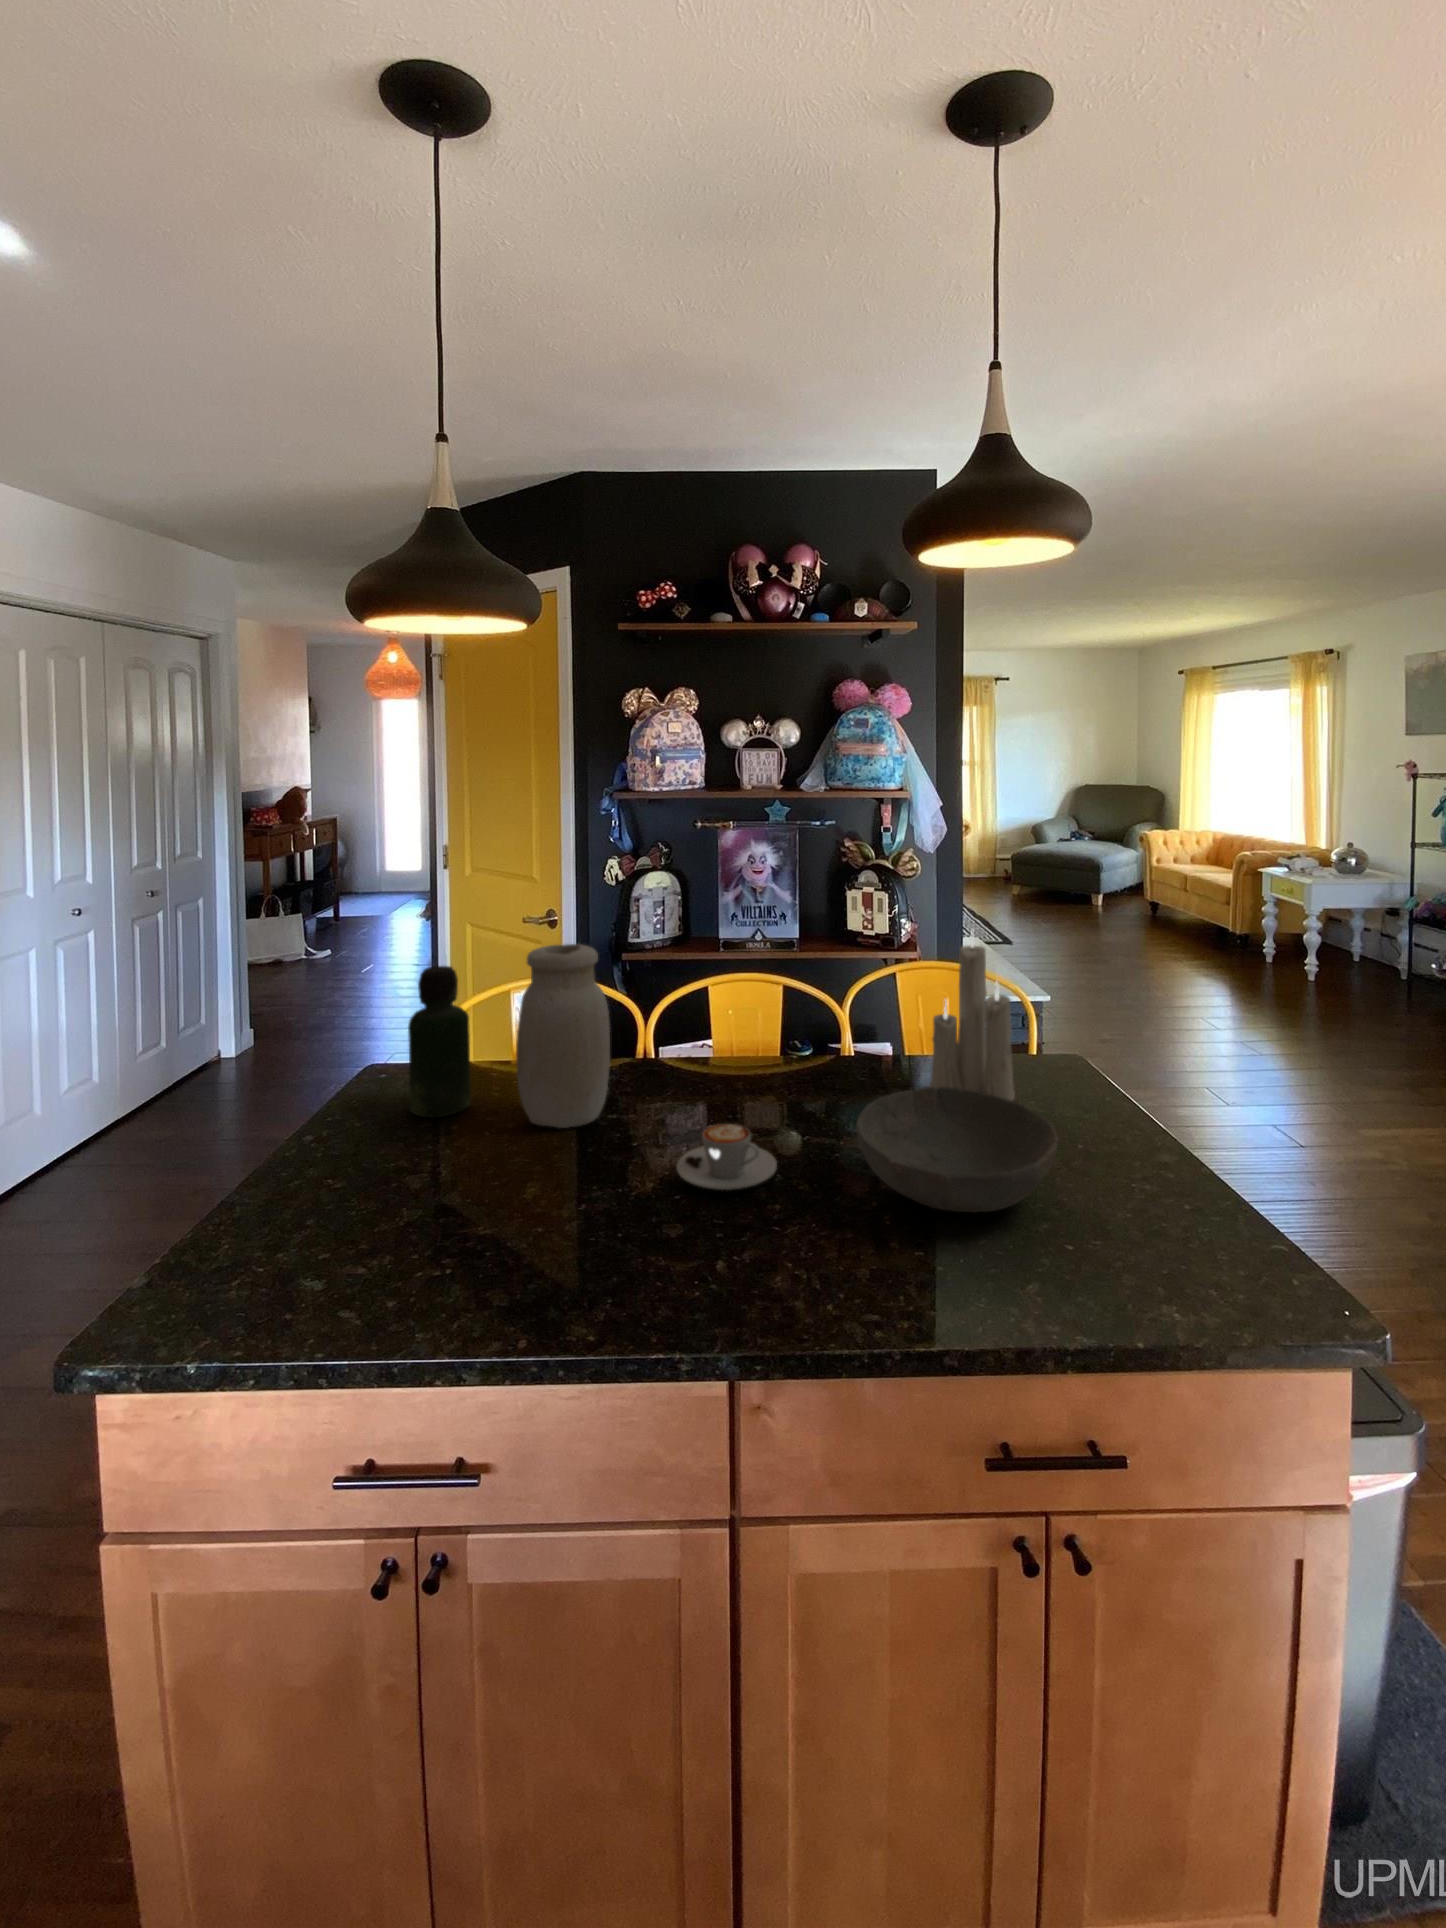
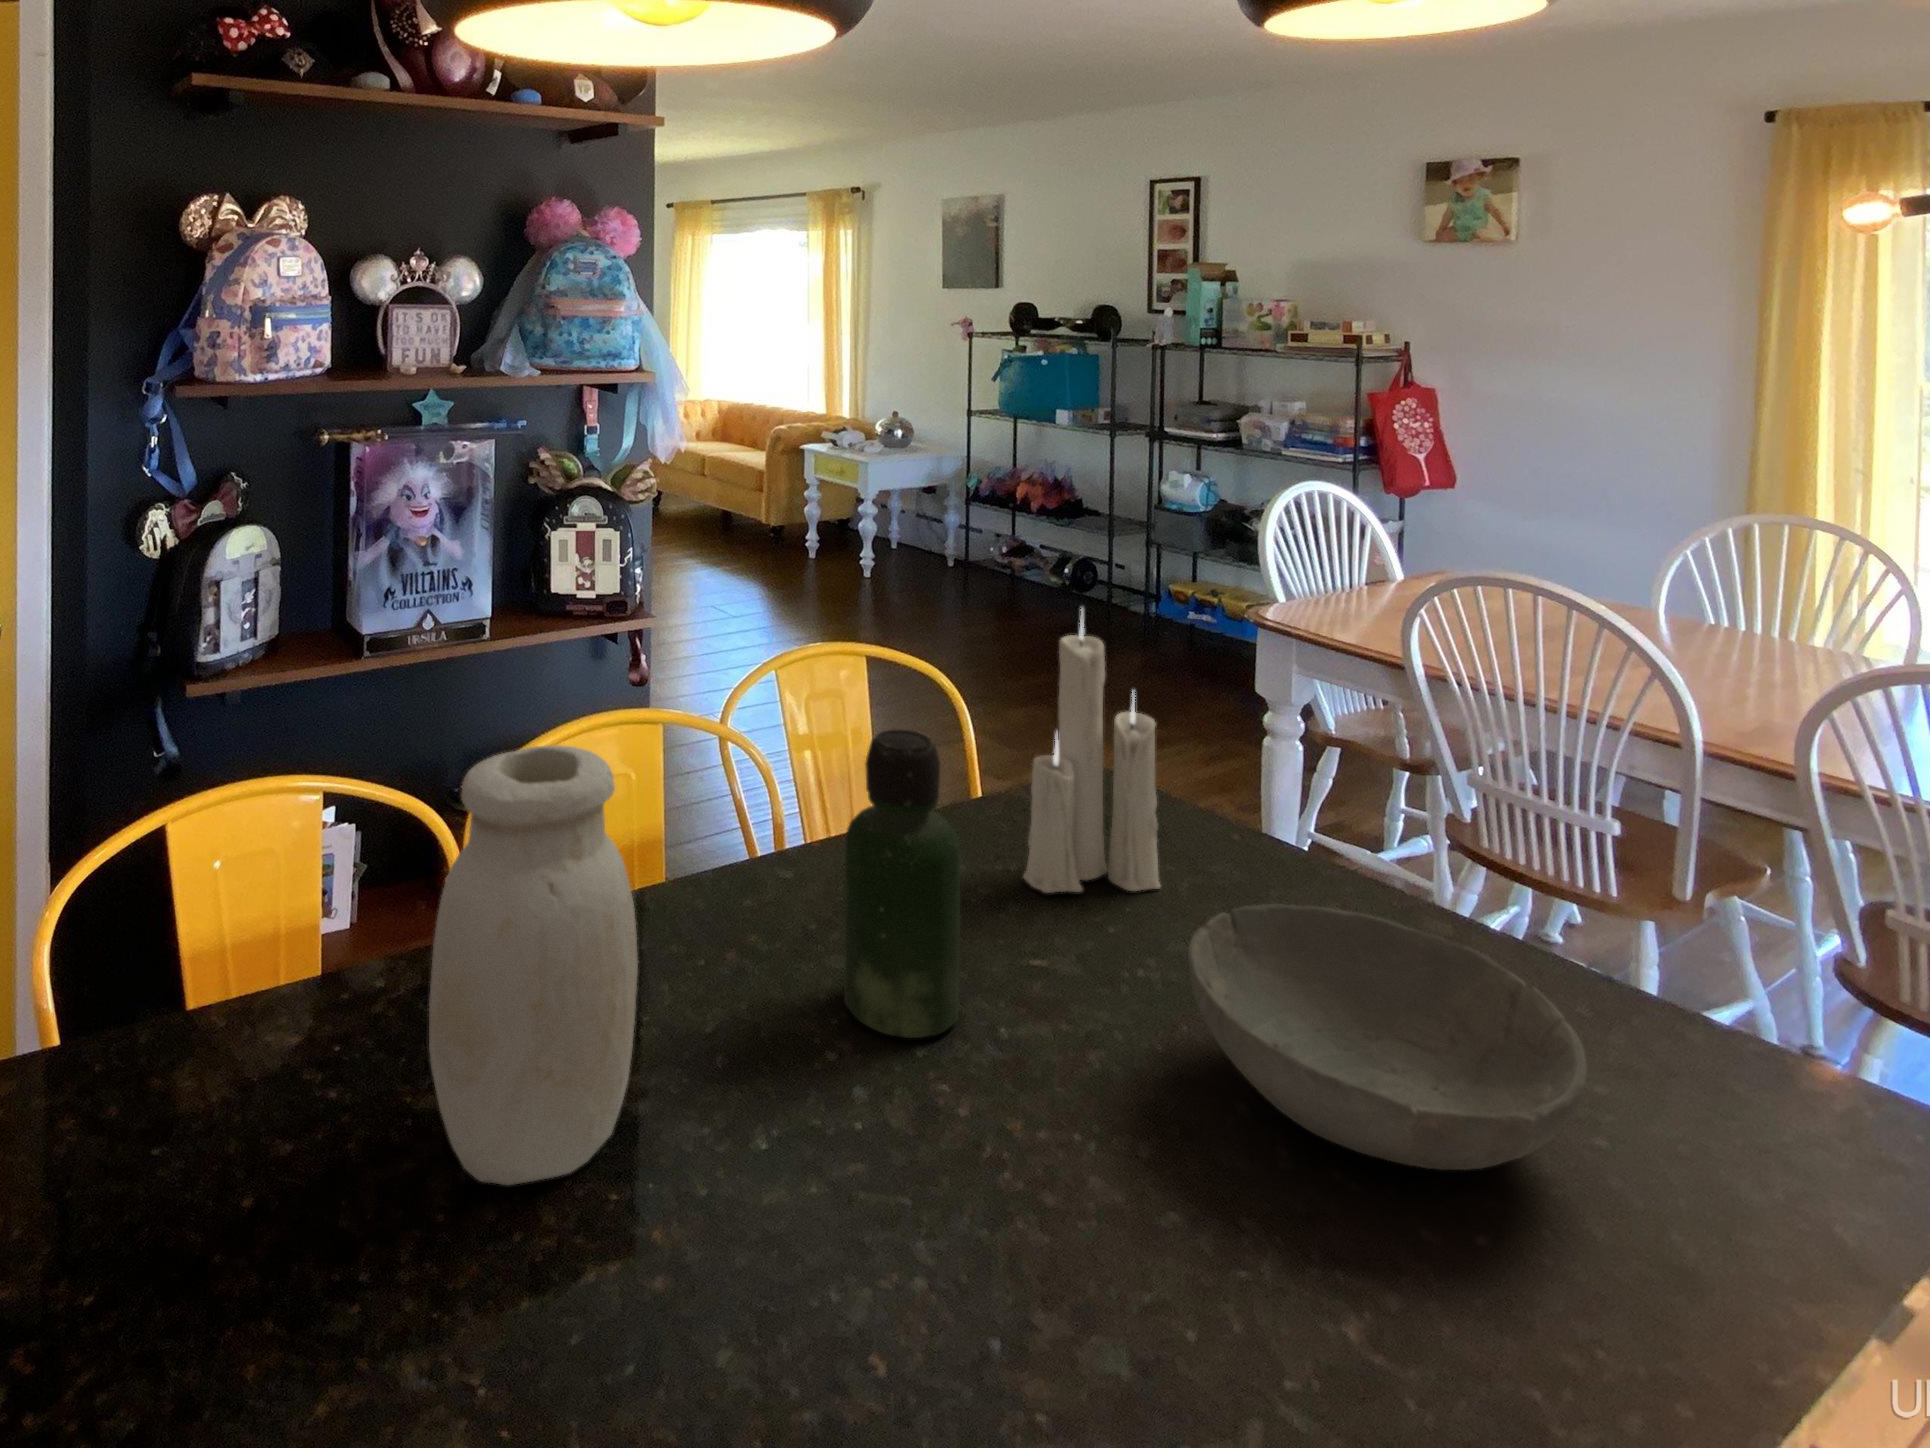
bottle: present [408,966,471,1117] -> present [844,729,960,1038]
coffee cup: present [677,1124,777,1190] -> none [907,1083,1122,1261]

